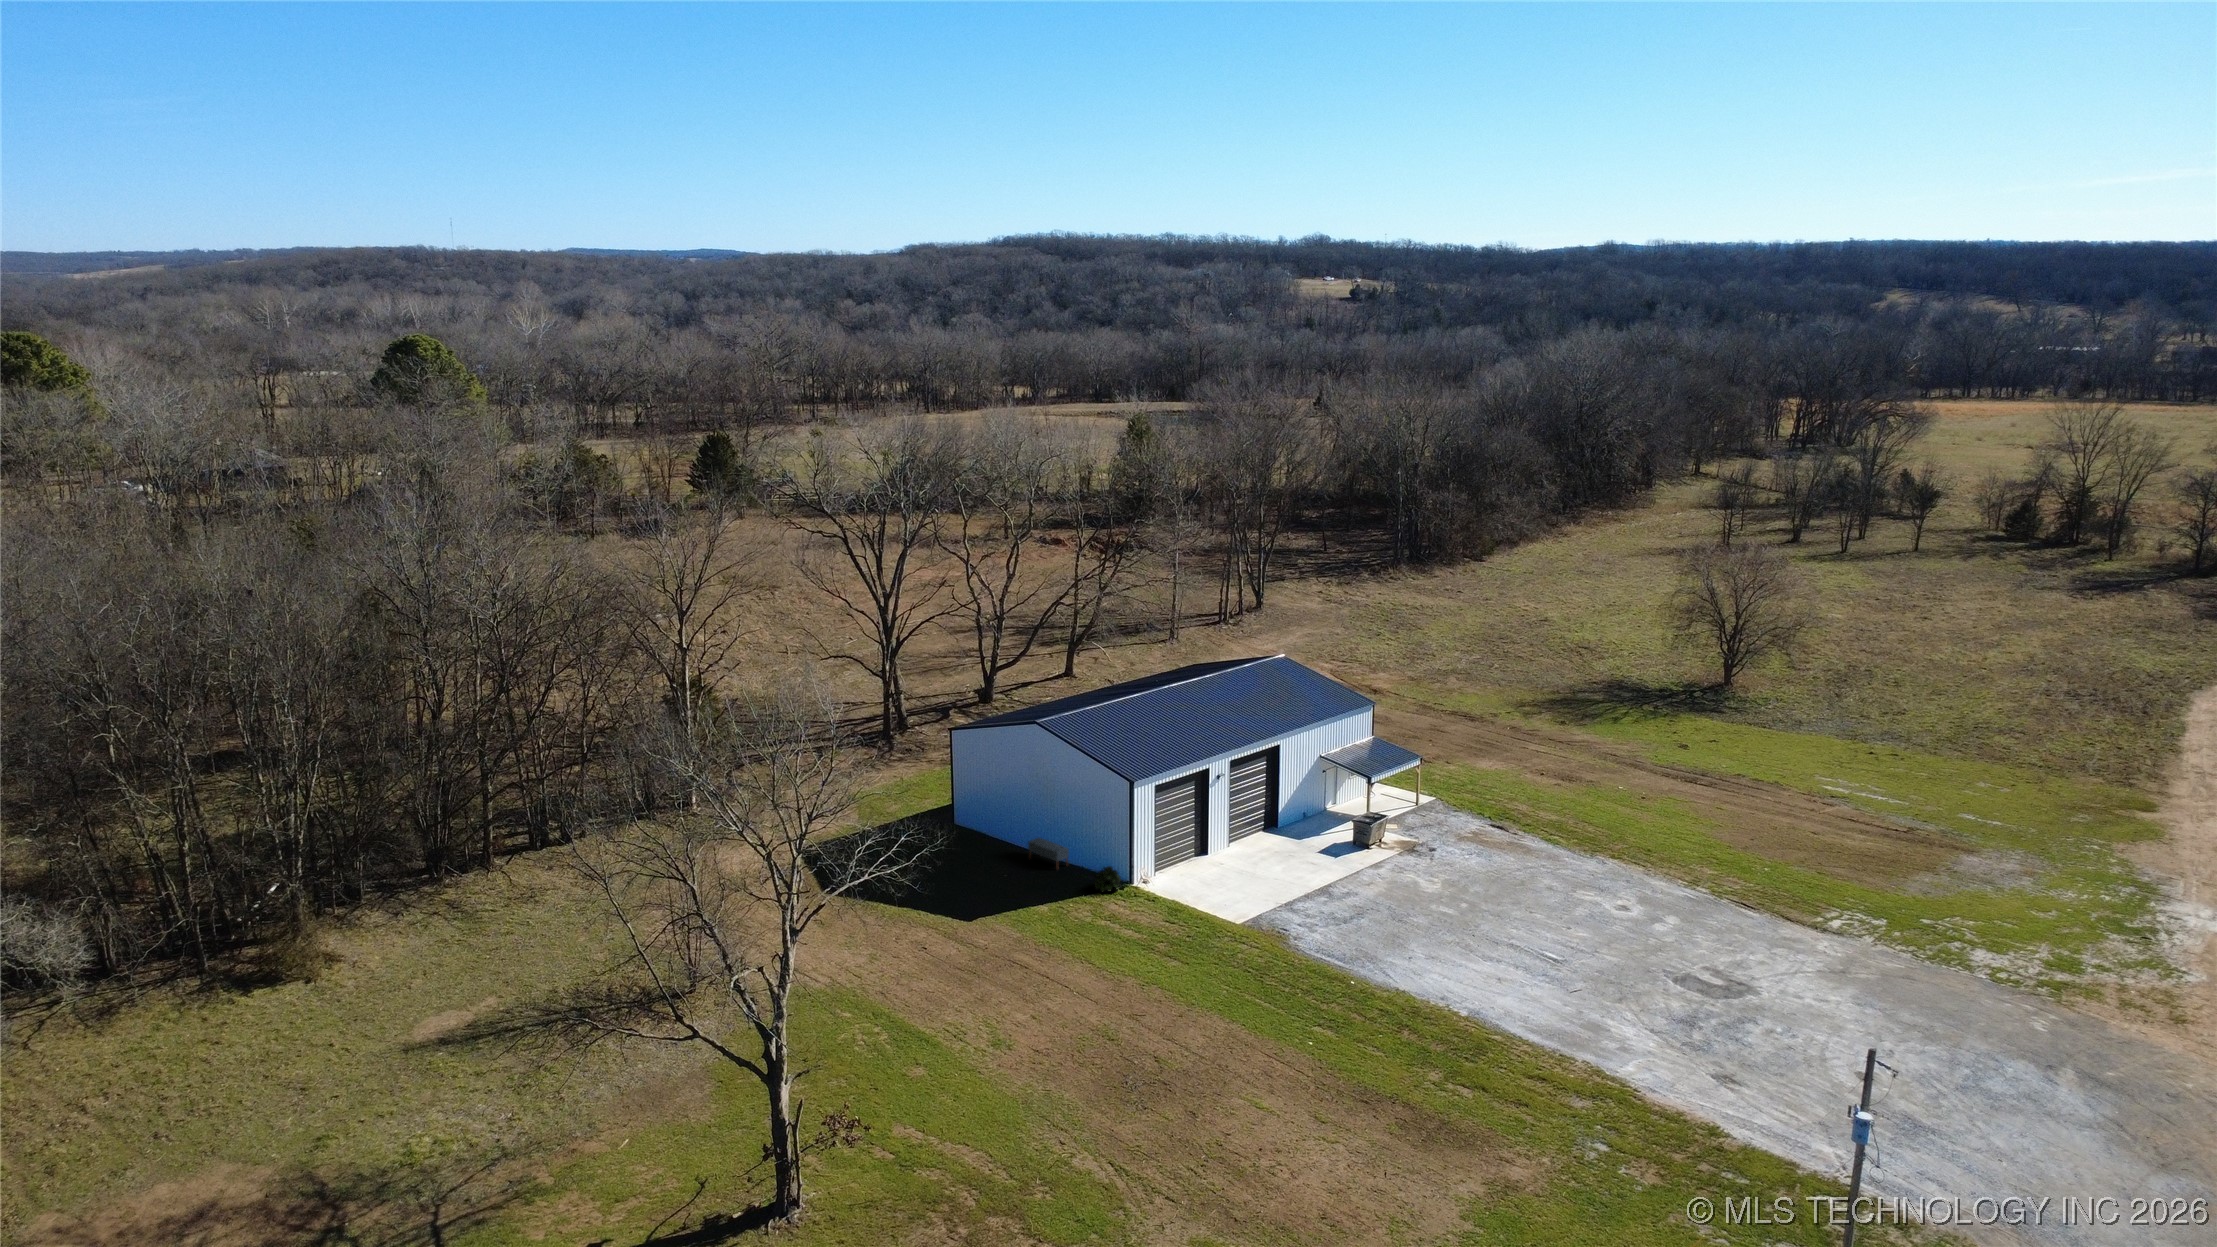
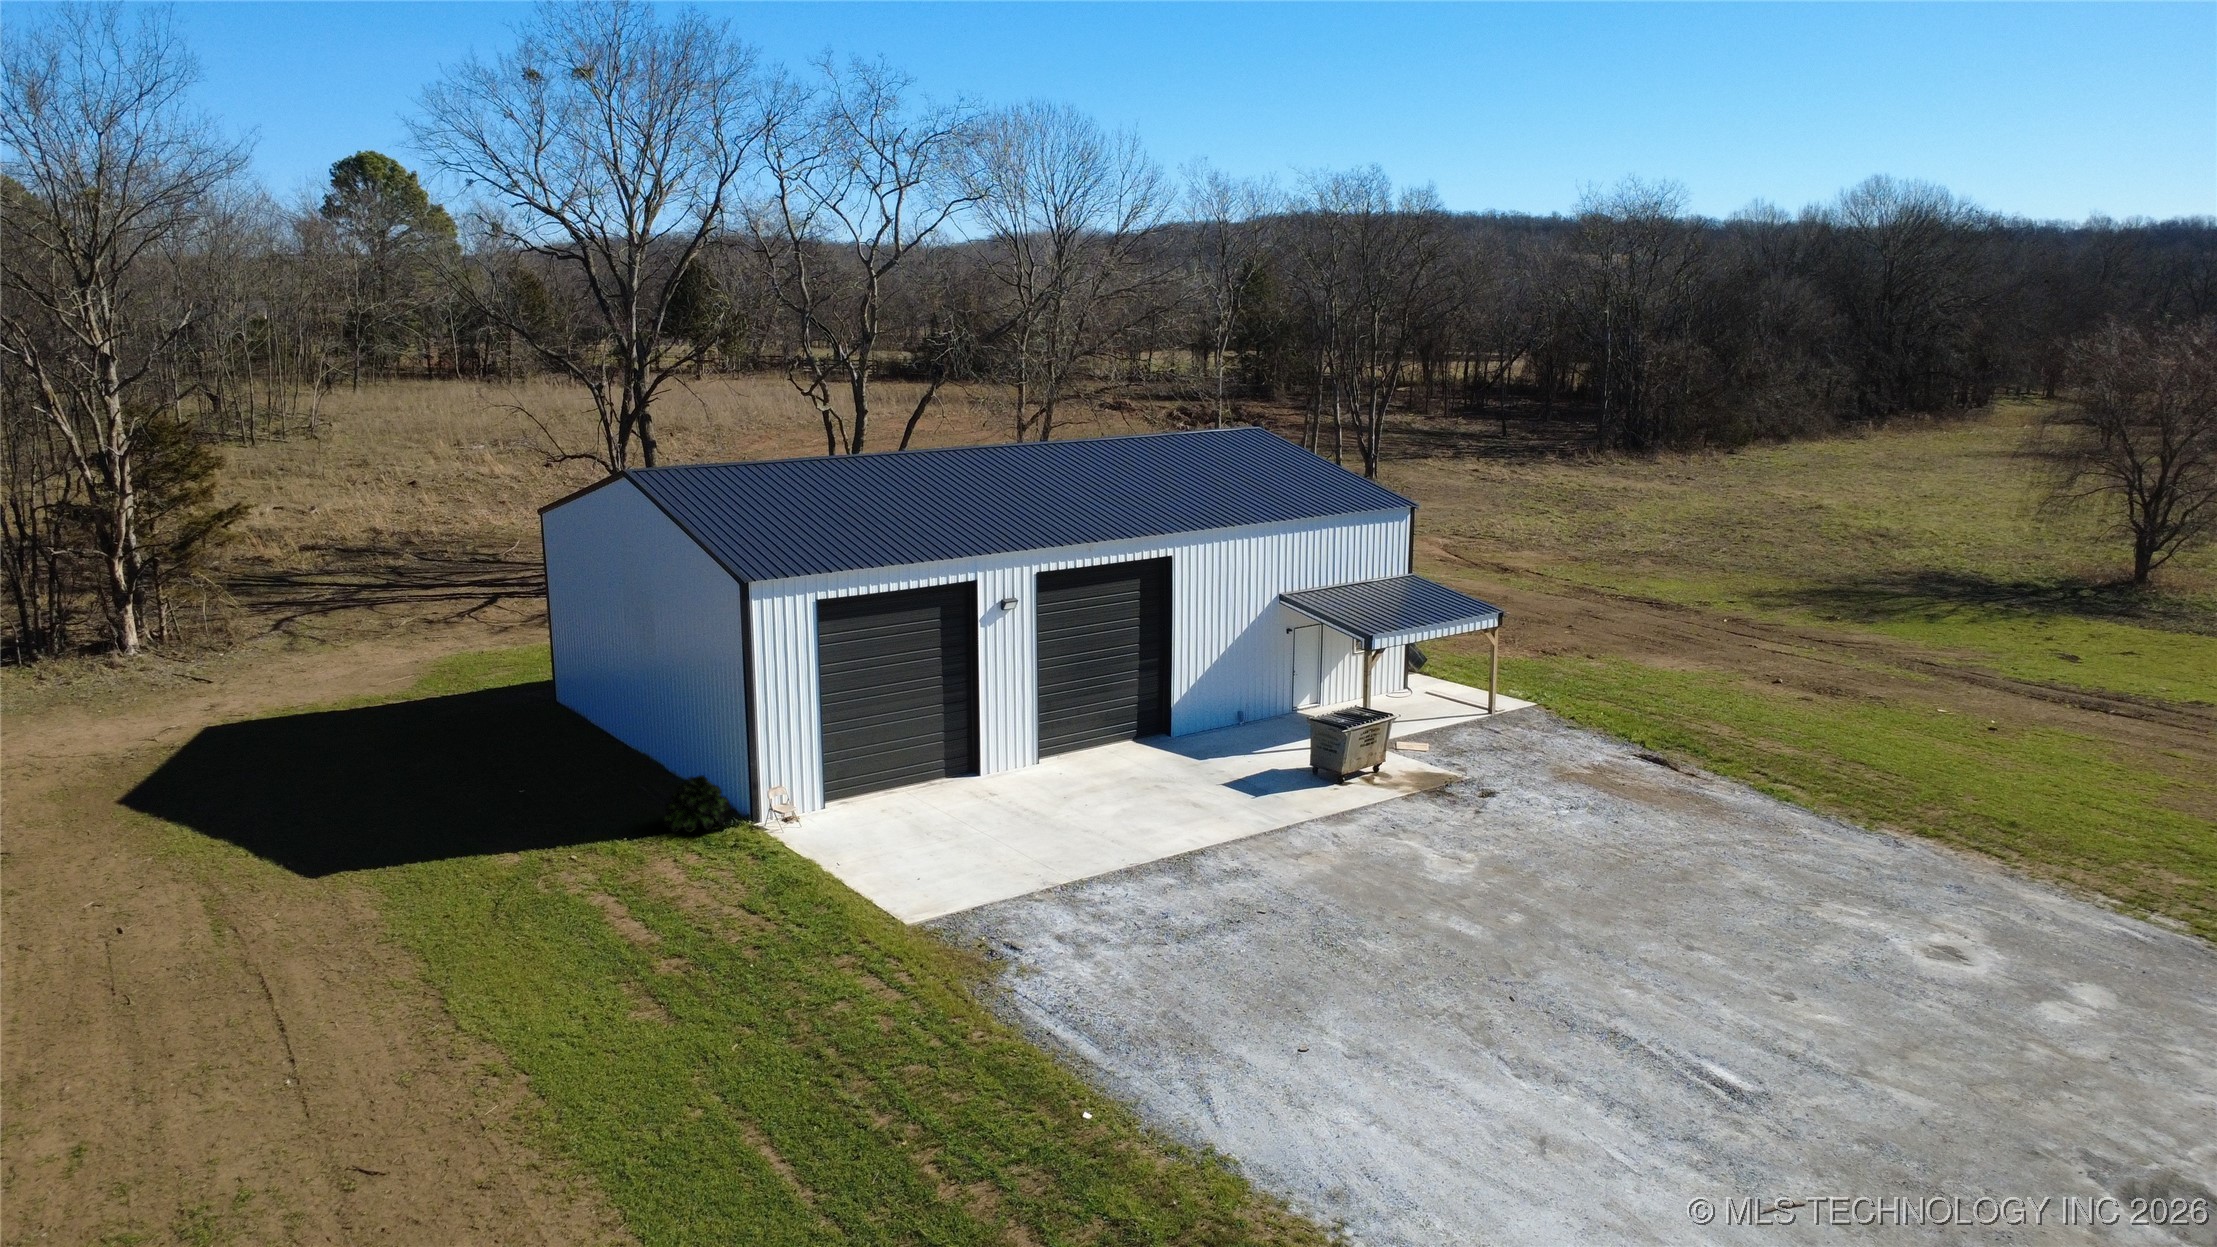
bench: present [1028,838,1069,869] -> none [601,720,669,786]

